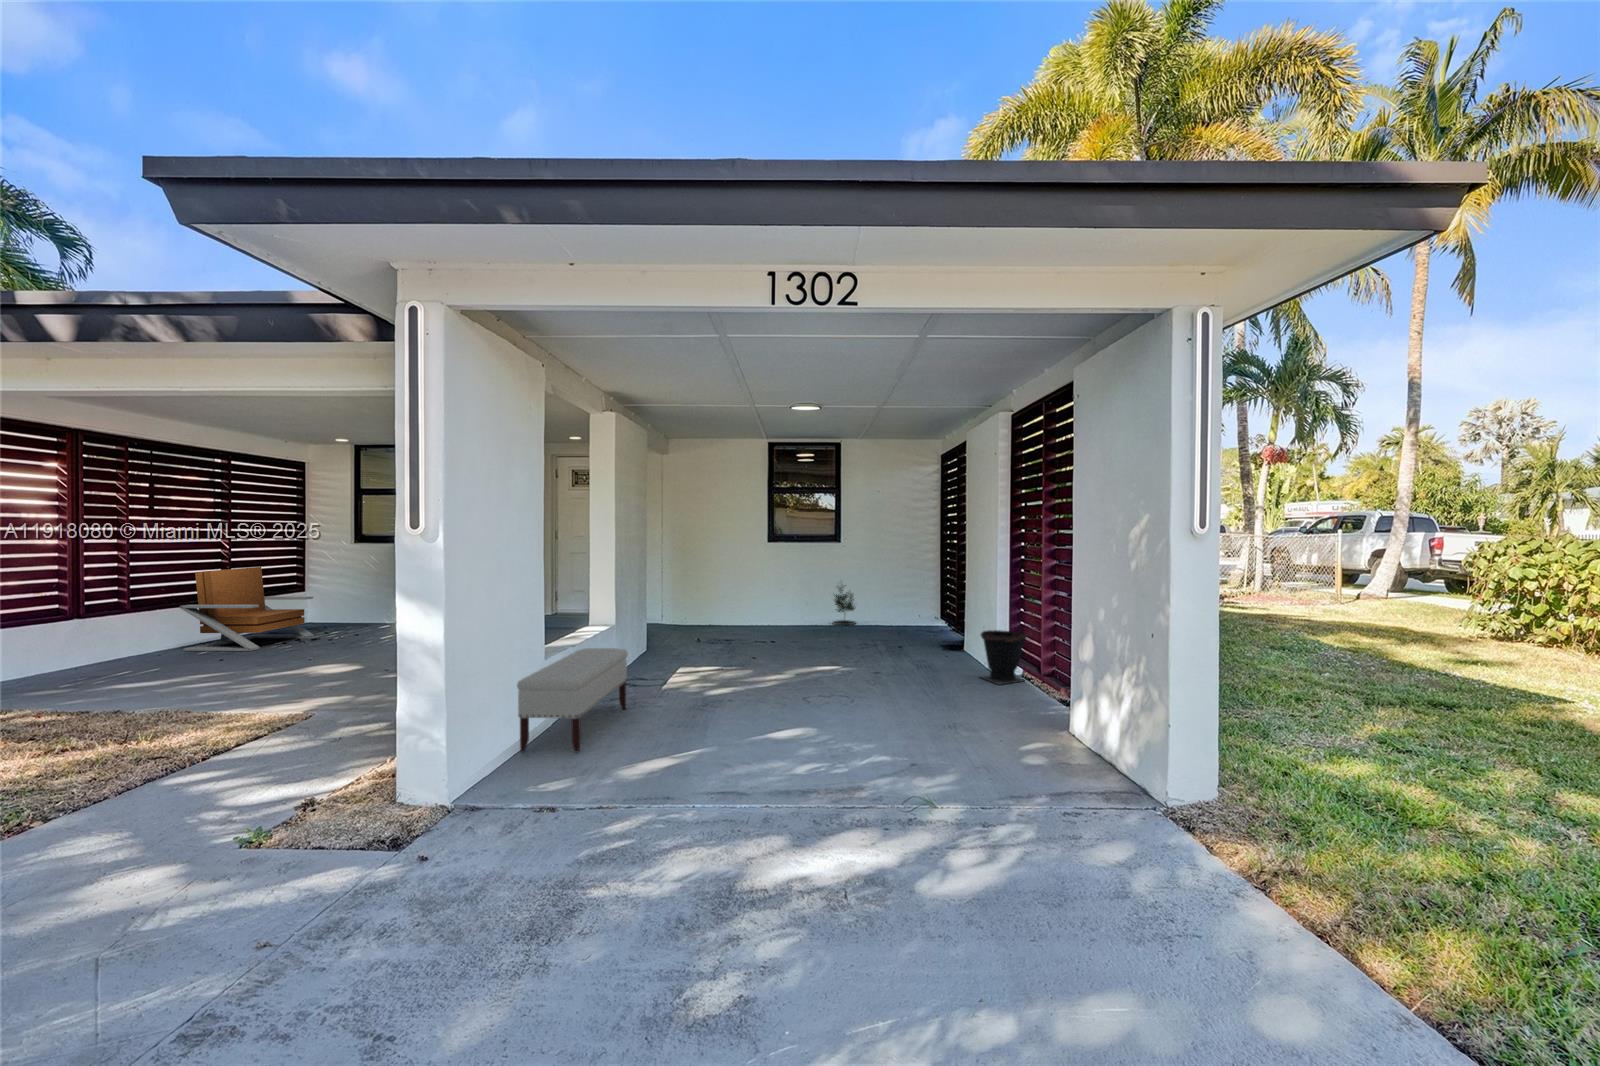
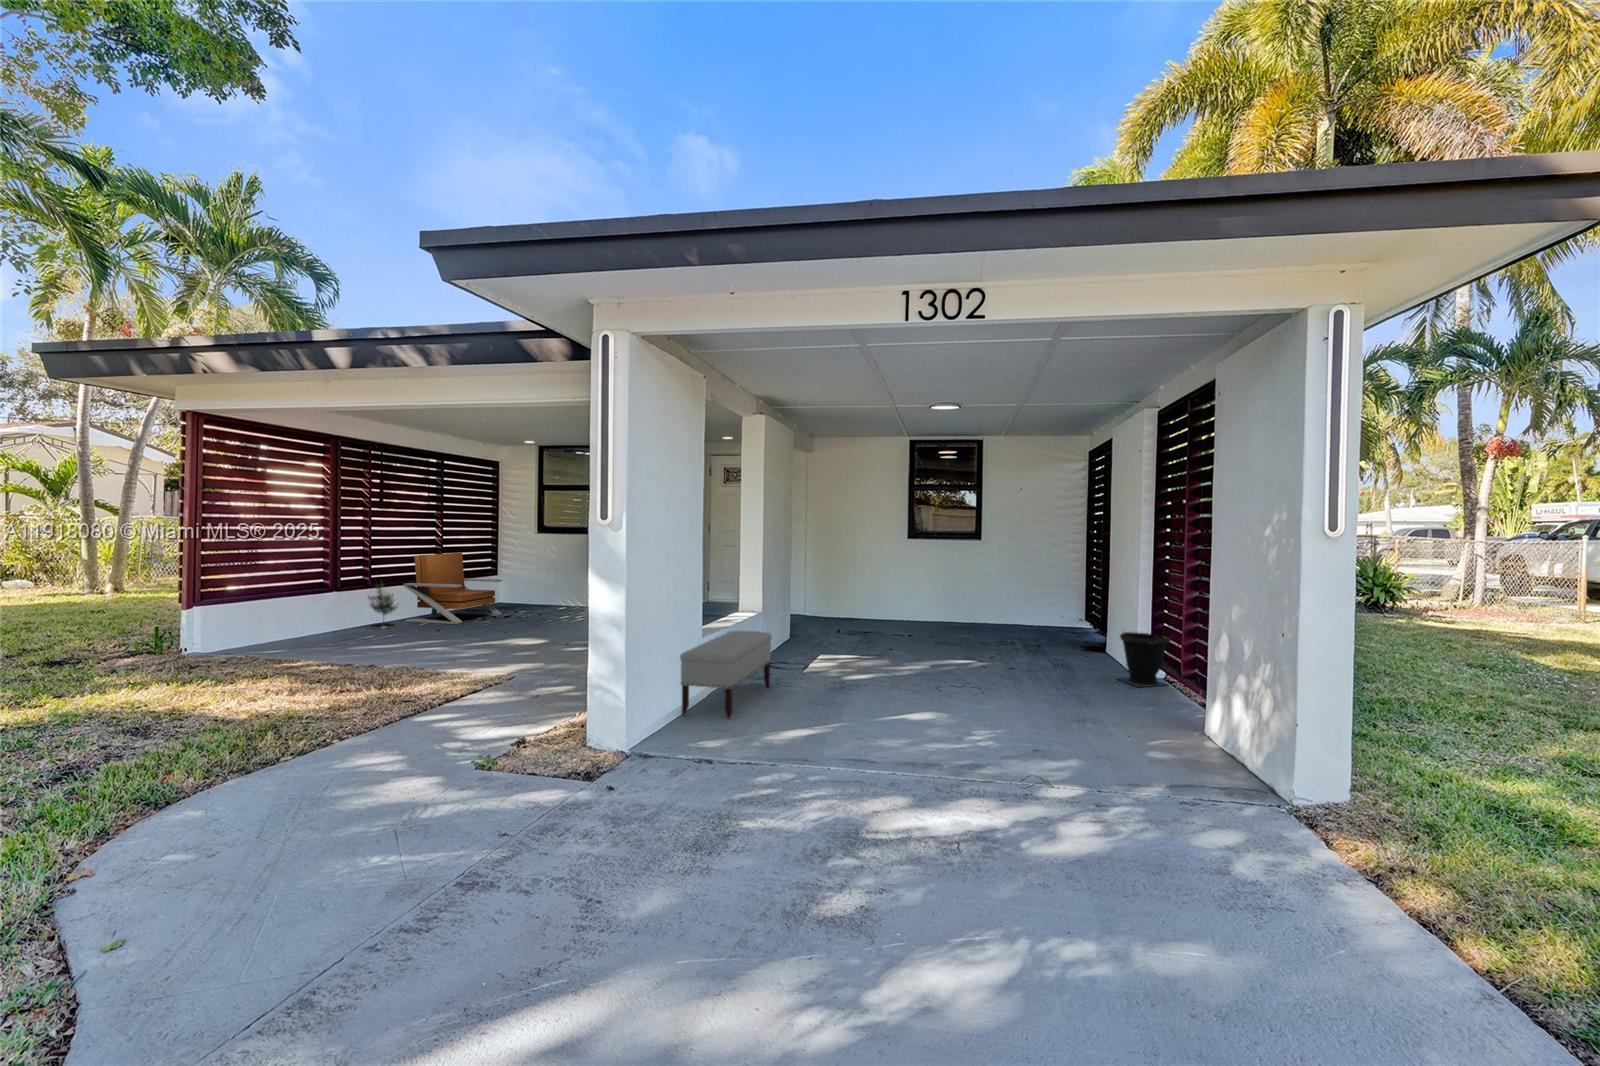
potted tree: present [832,585,856,625] -> present [368,584,398,629]

